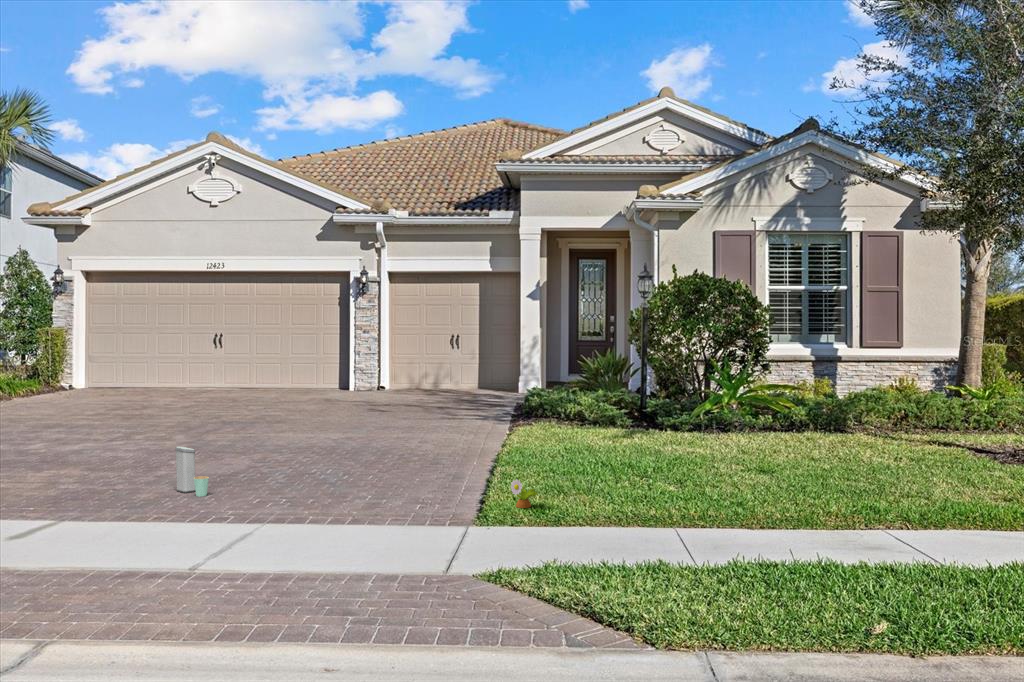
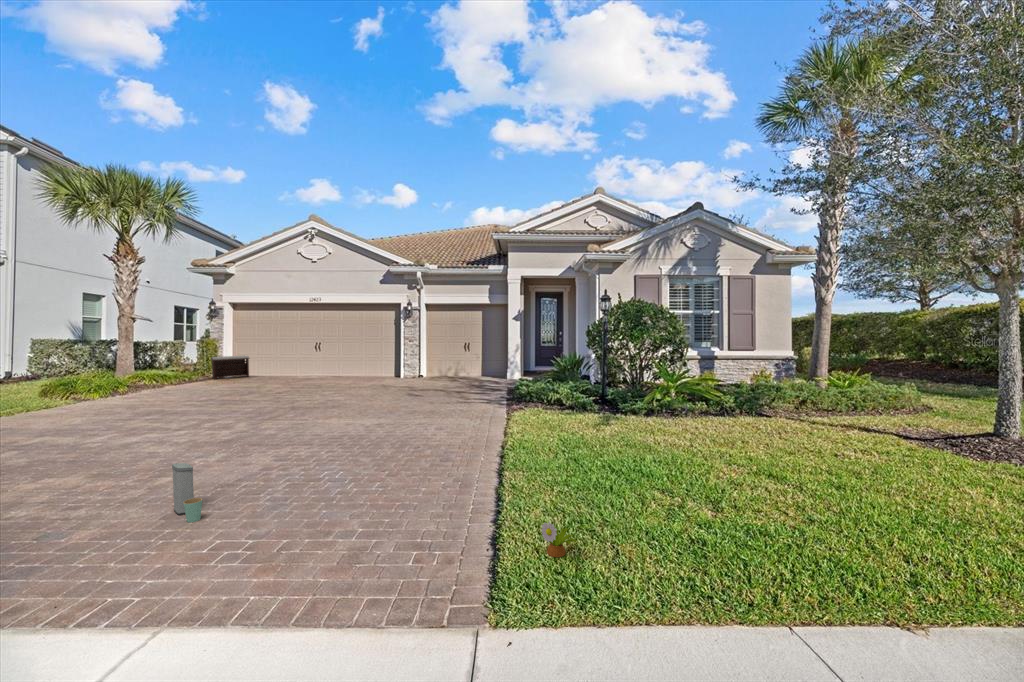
bench: none [55,354,113,391] -> present [211,355,249,379]

